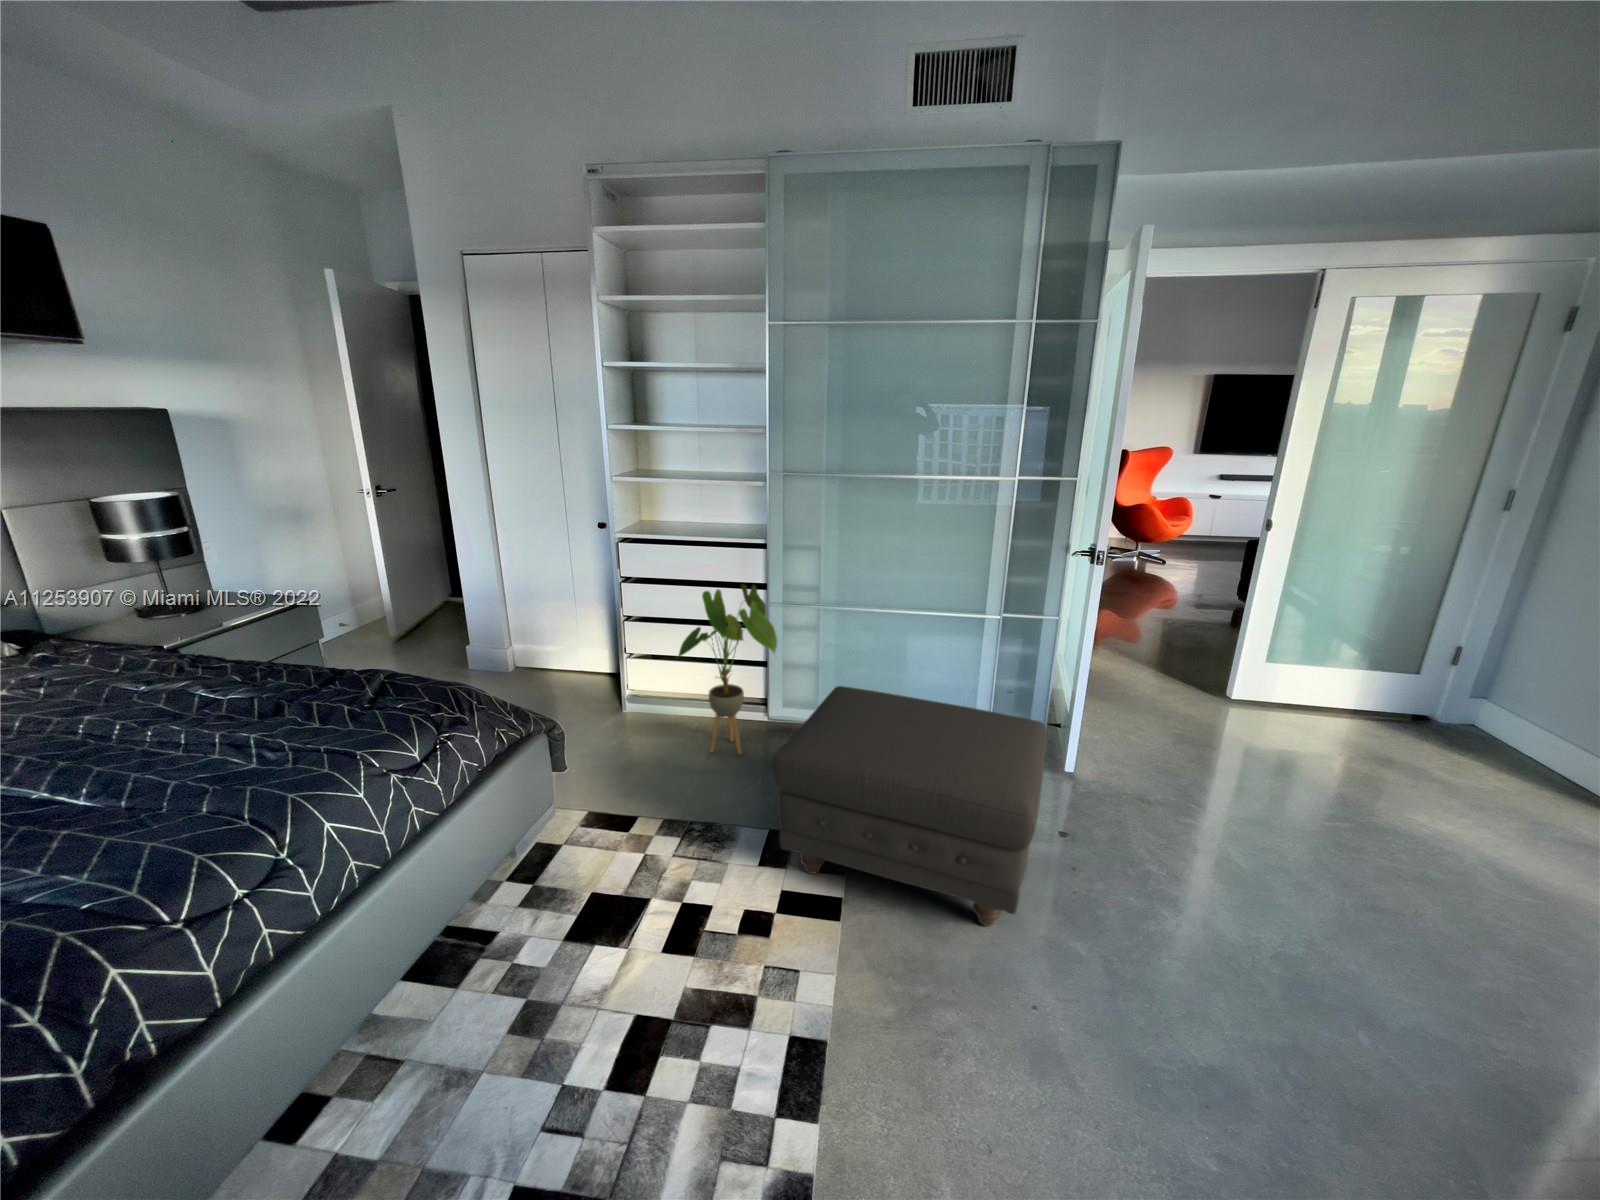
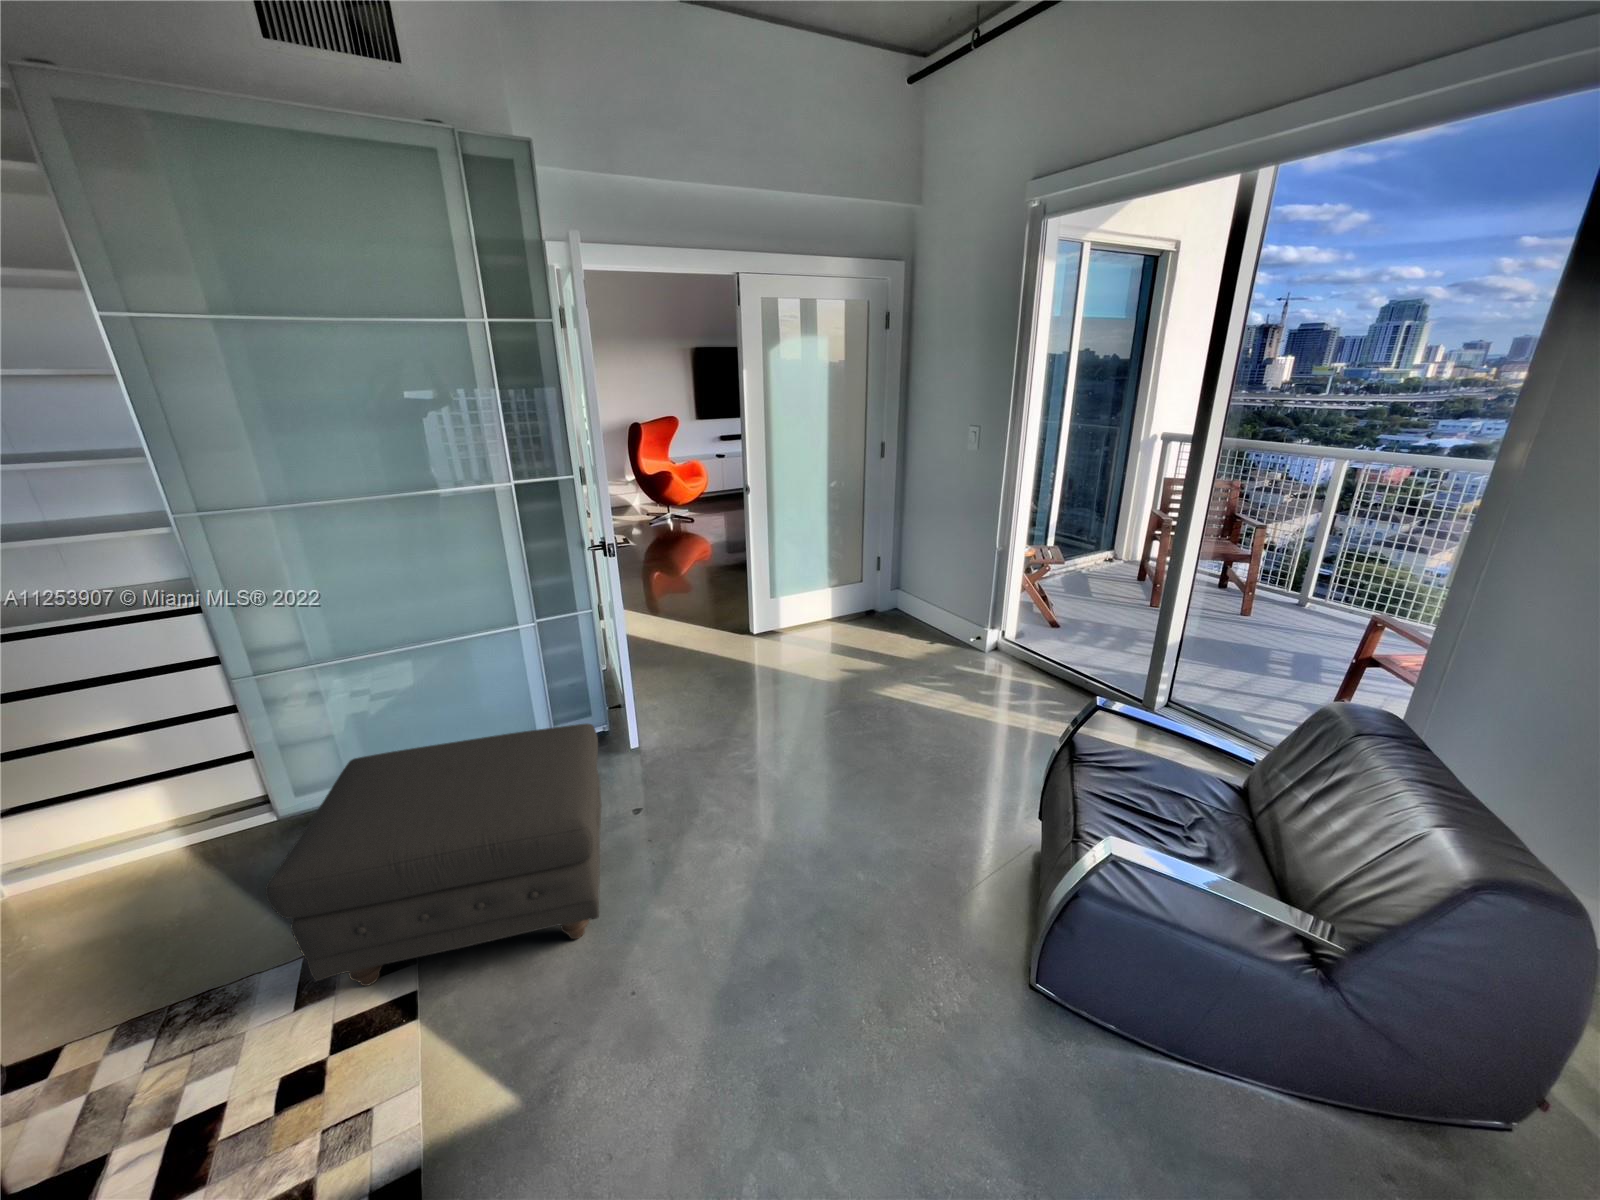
house plant: present [678,584,777,755] -> none [75,667,259,896]

